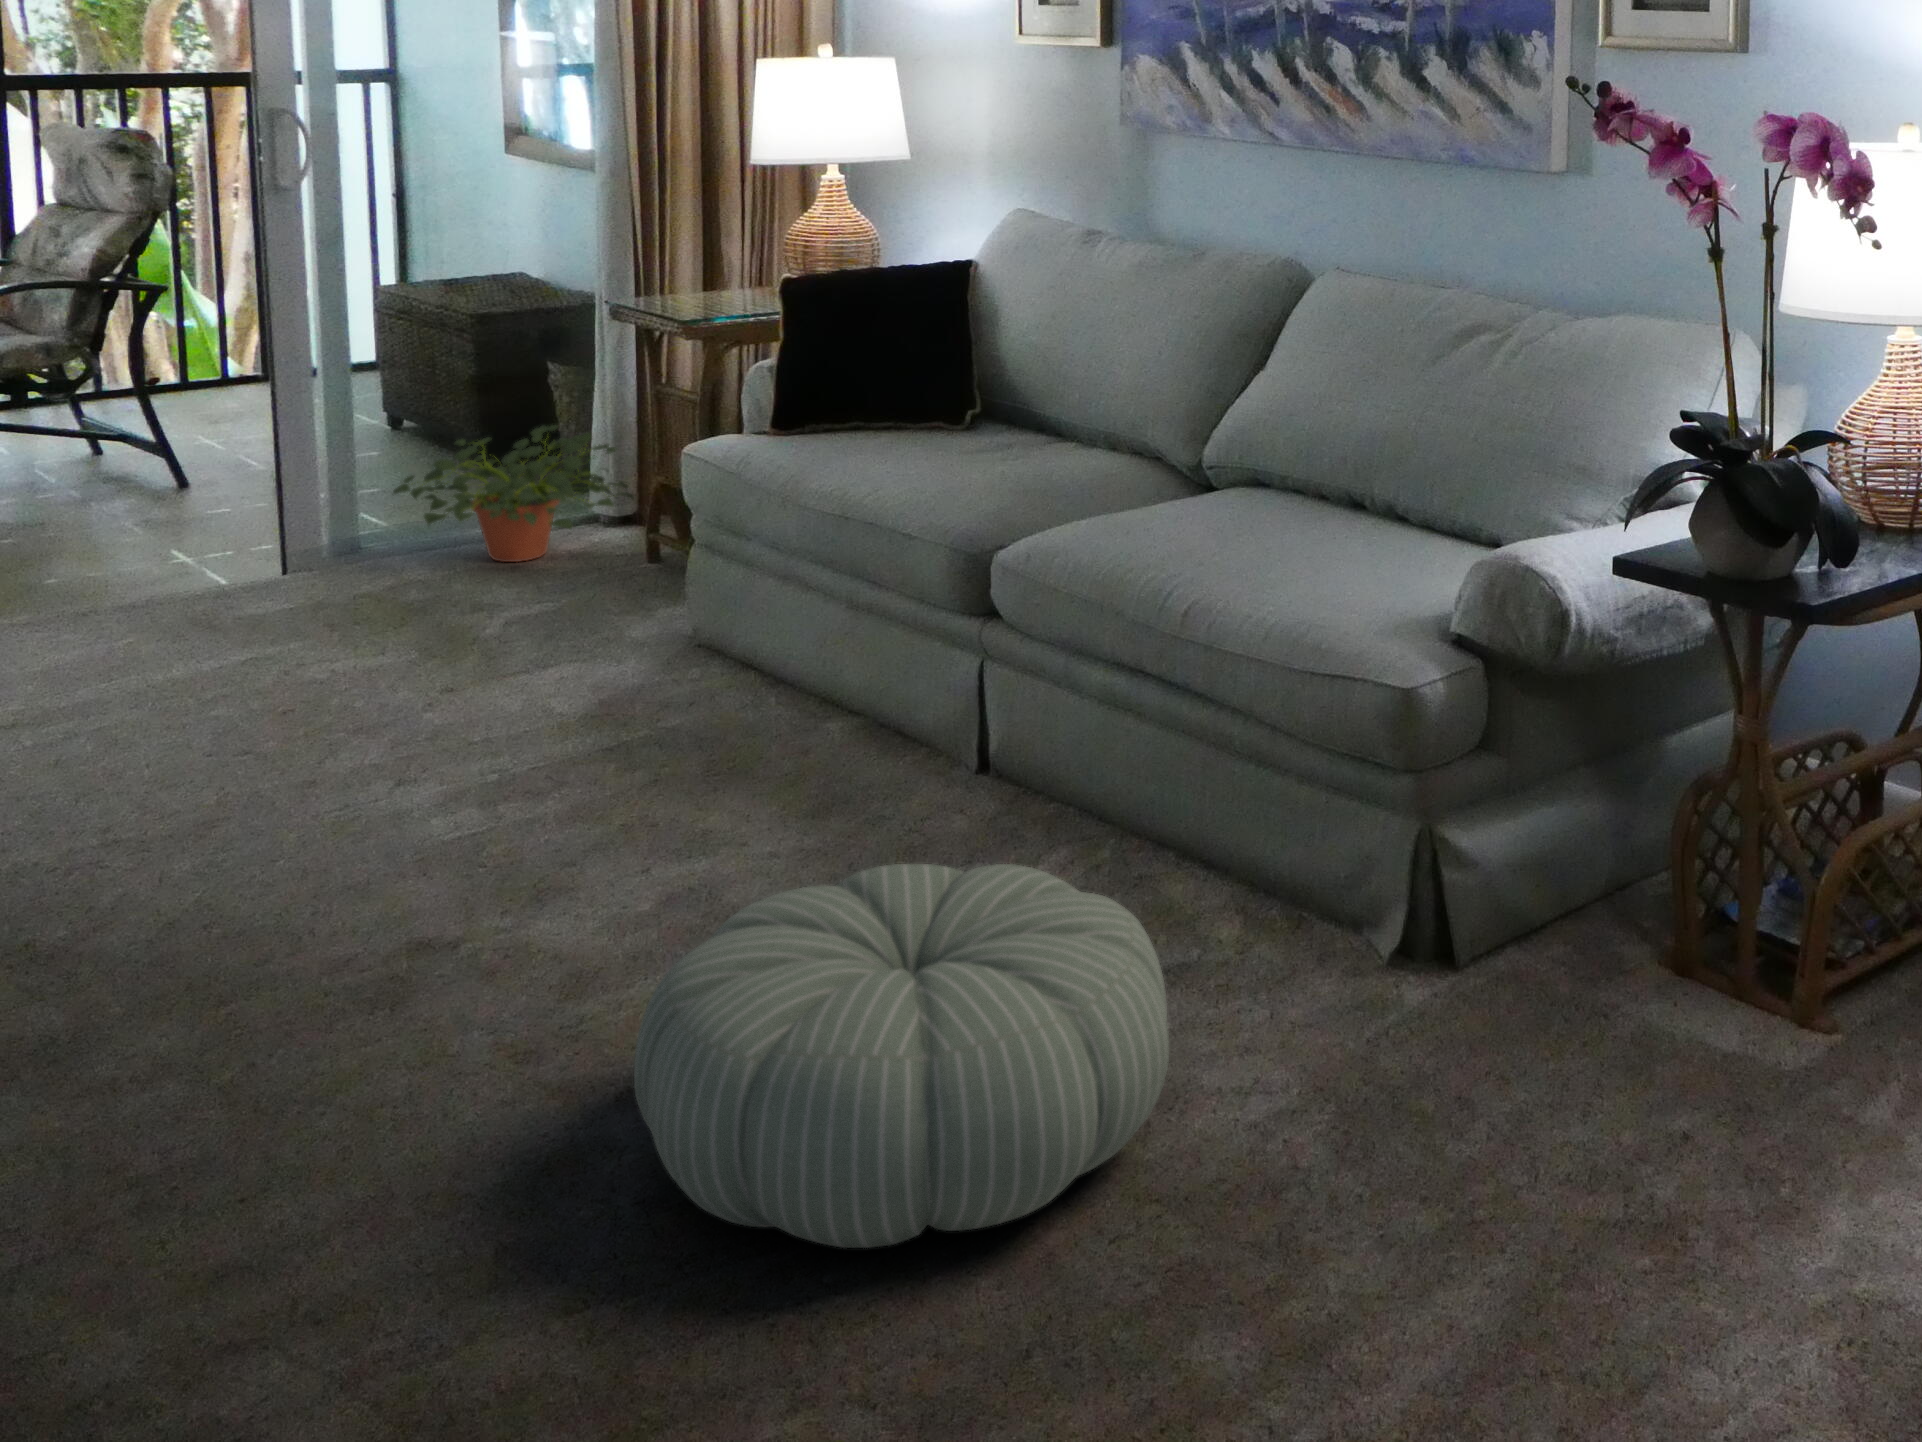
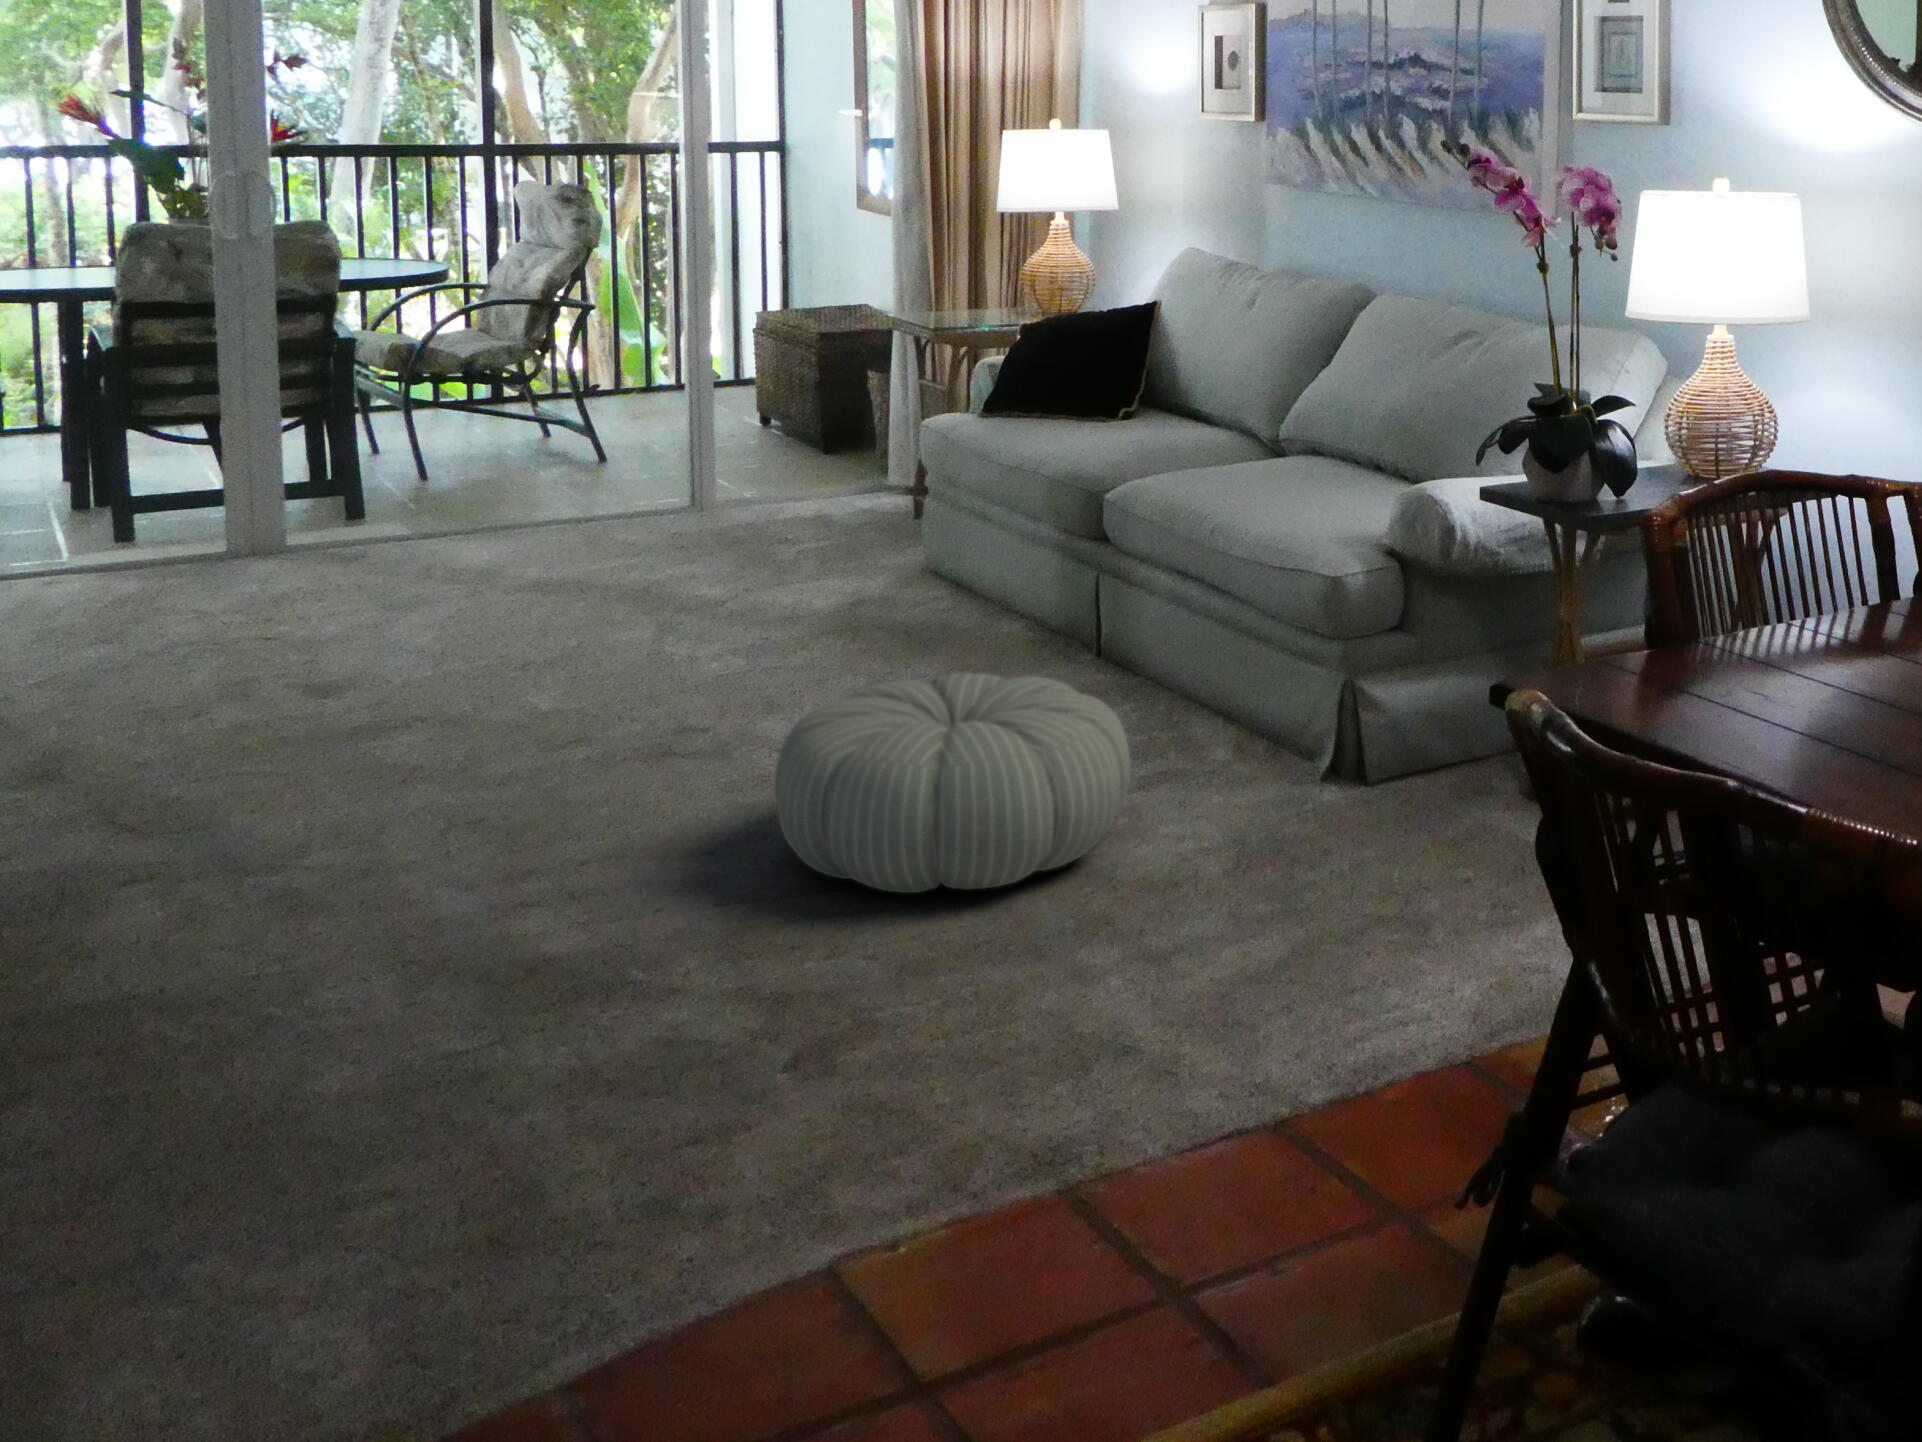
potted plant: present [393,425,634,562] -> none [733,413,910,514]

